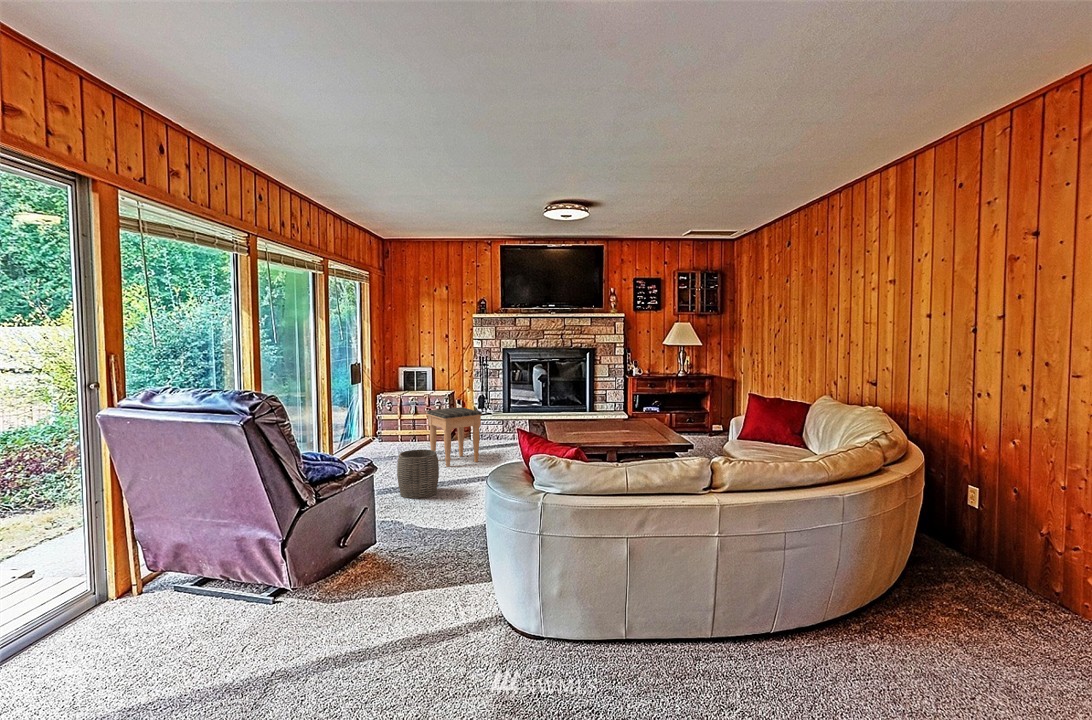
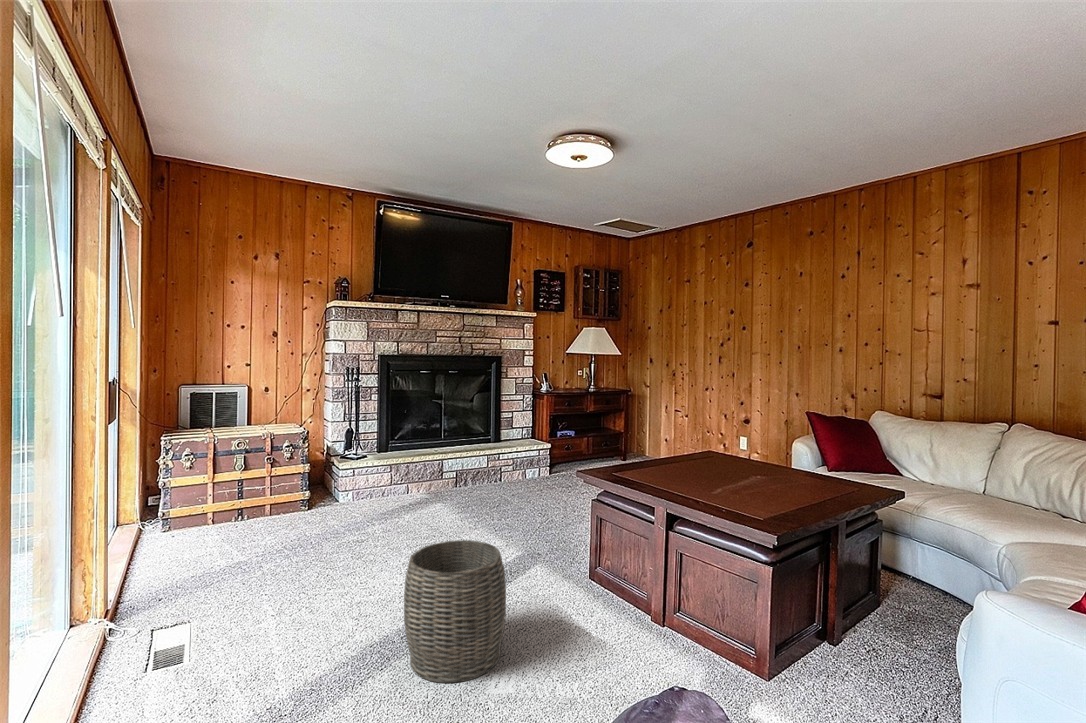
footstool: present [427,407,482,467] -> none [333,445,445,565]

